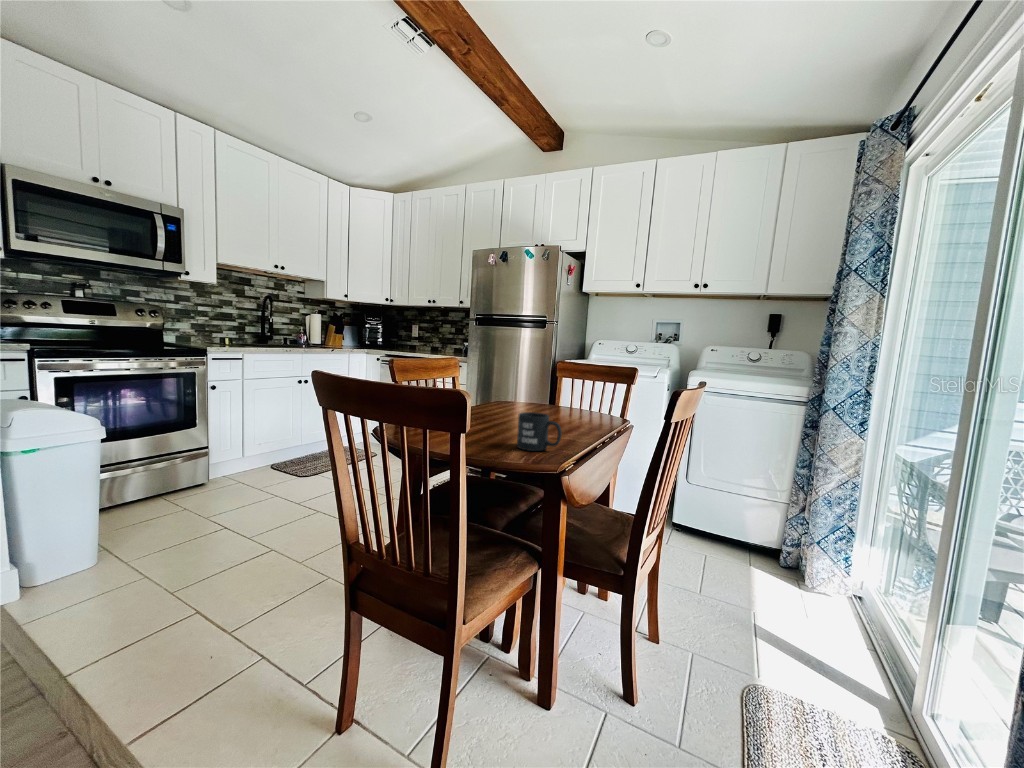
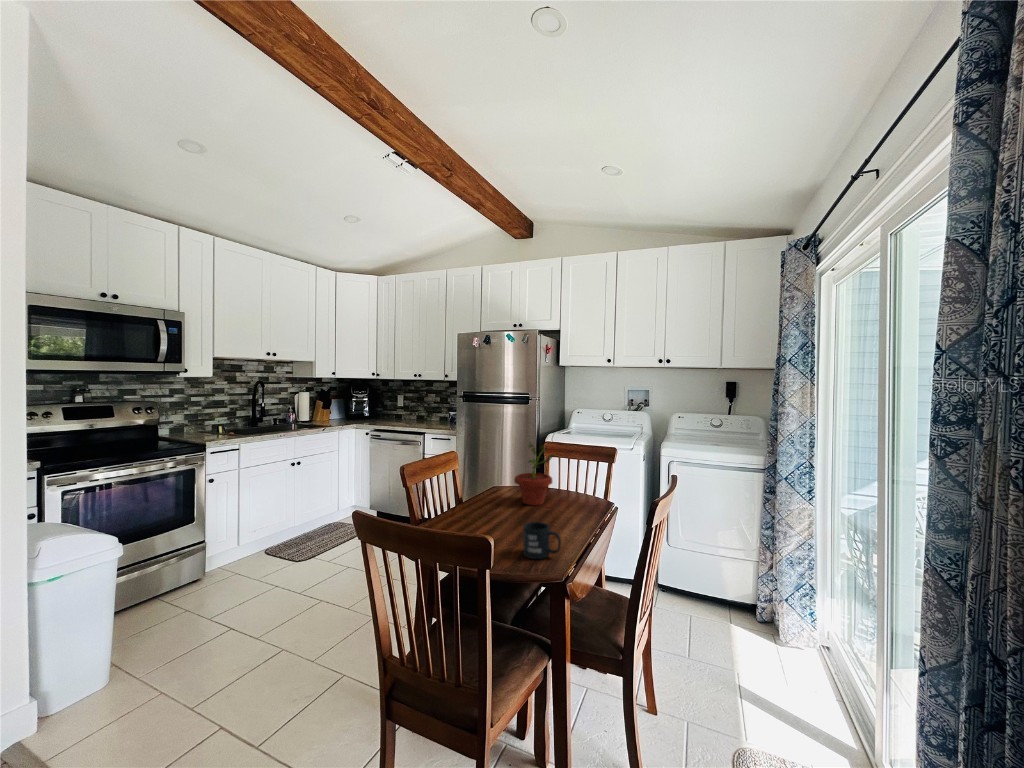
potted plant: none [519,346,568,415] -> present [514,444,554,505]

